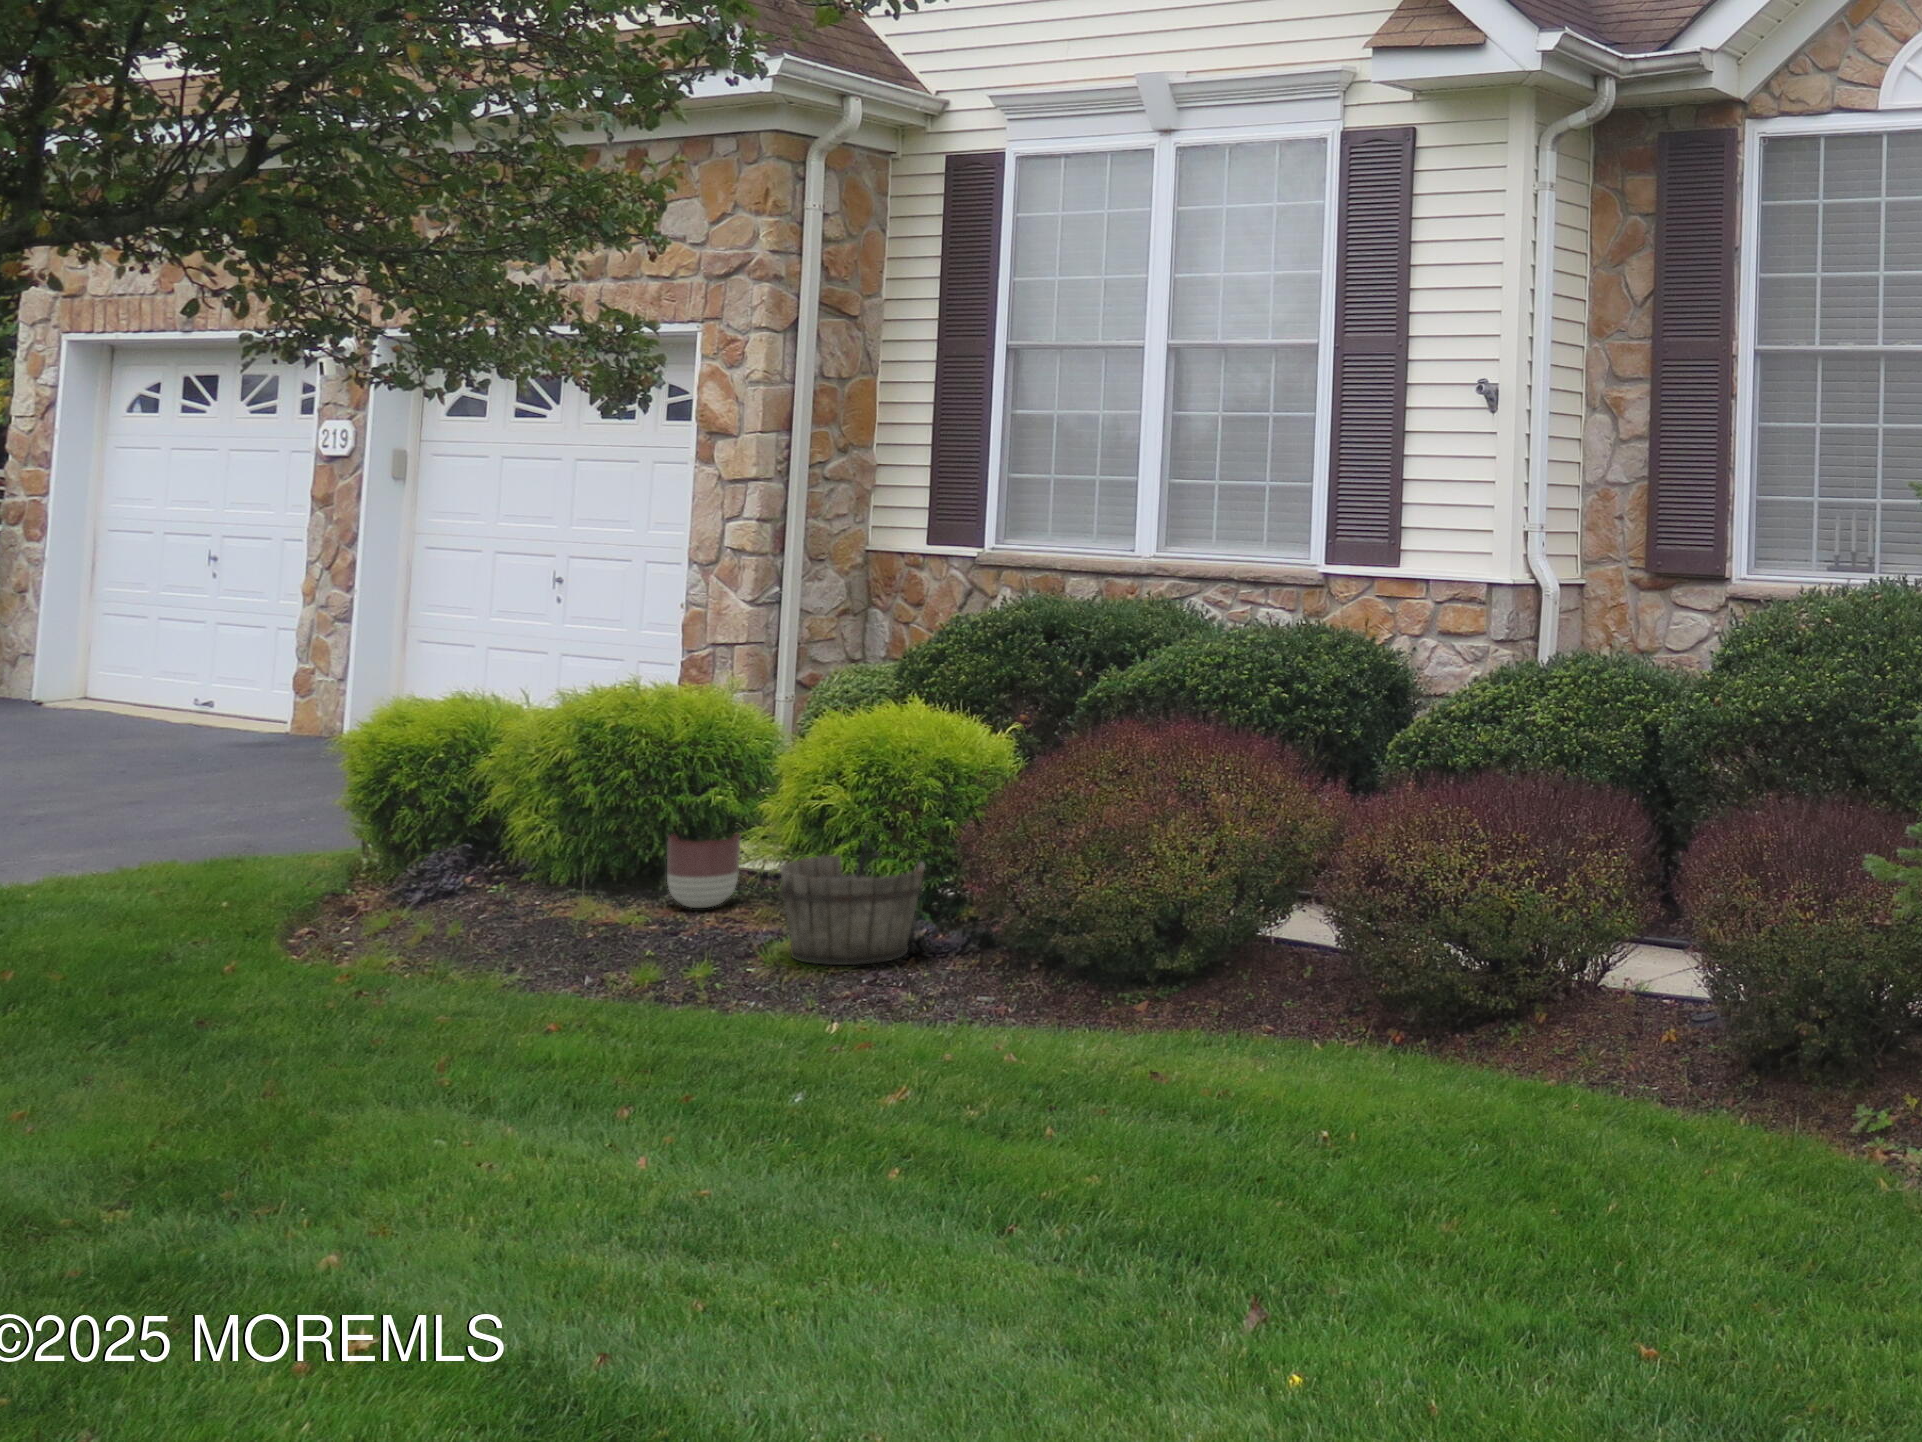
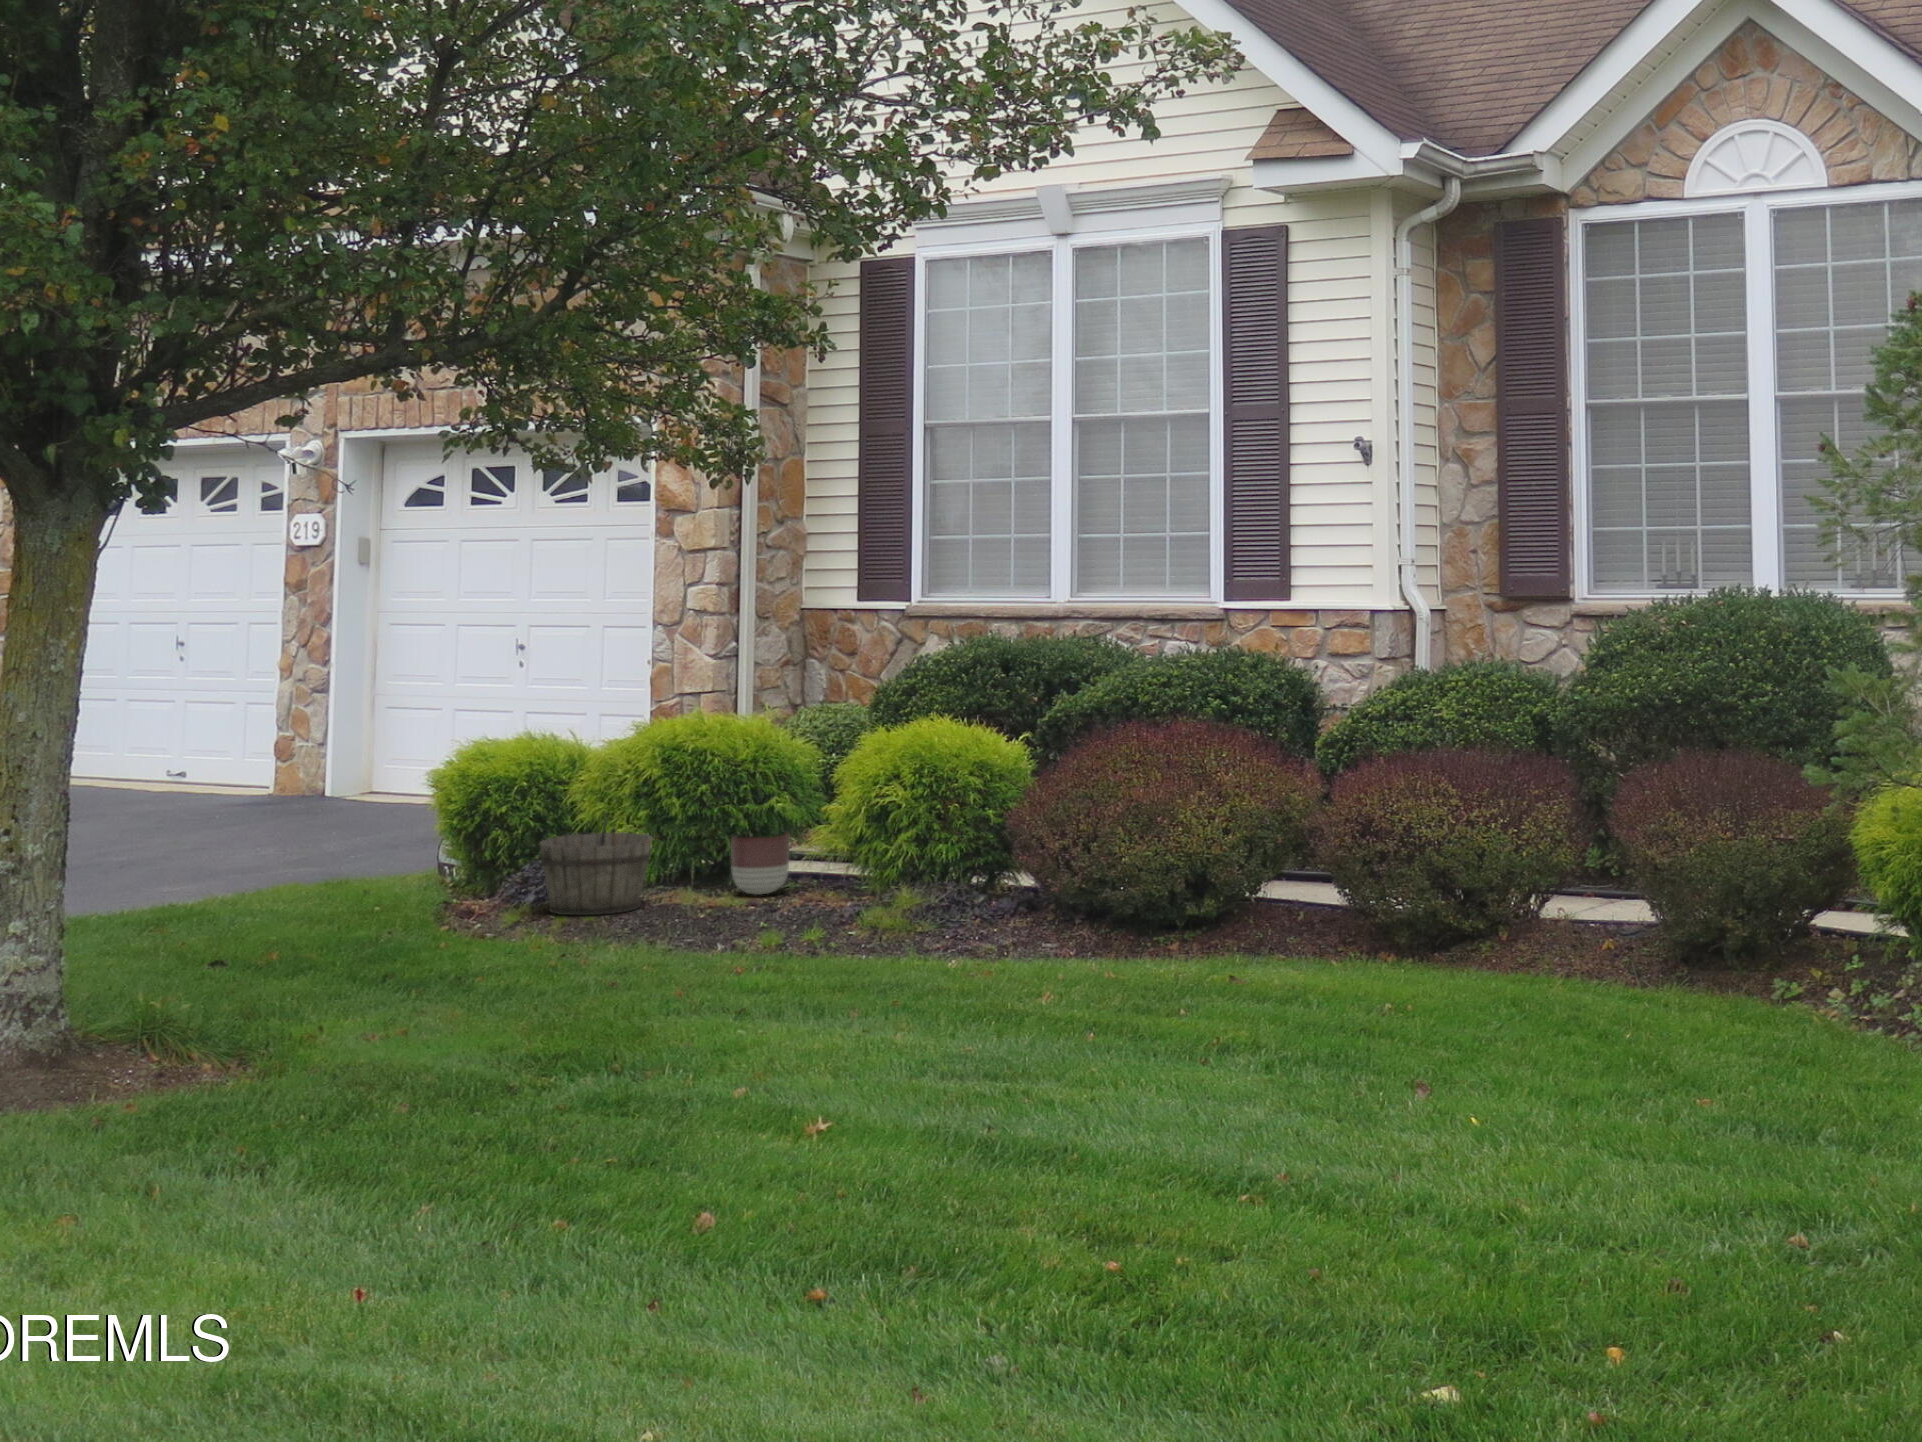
wooden bucket: present [780,833,925,965] -> present [540,814,652,915]

